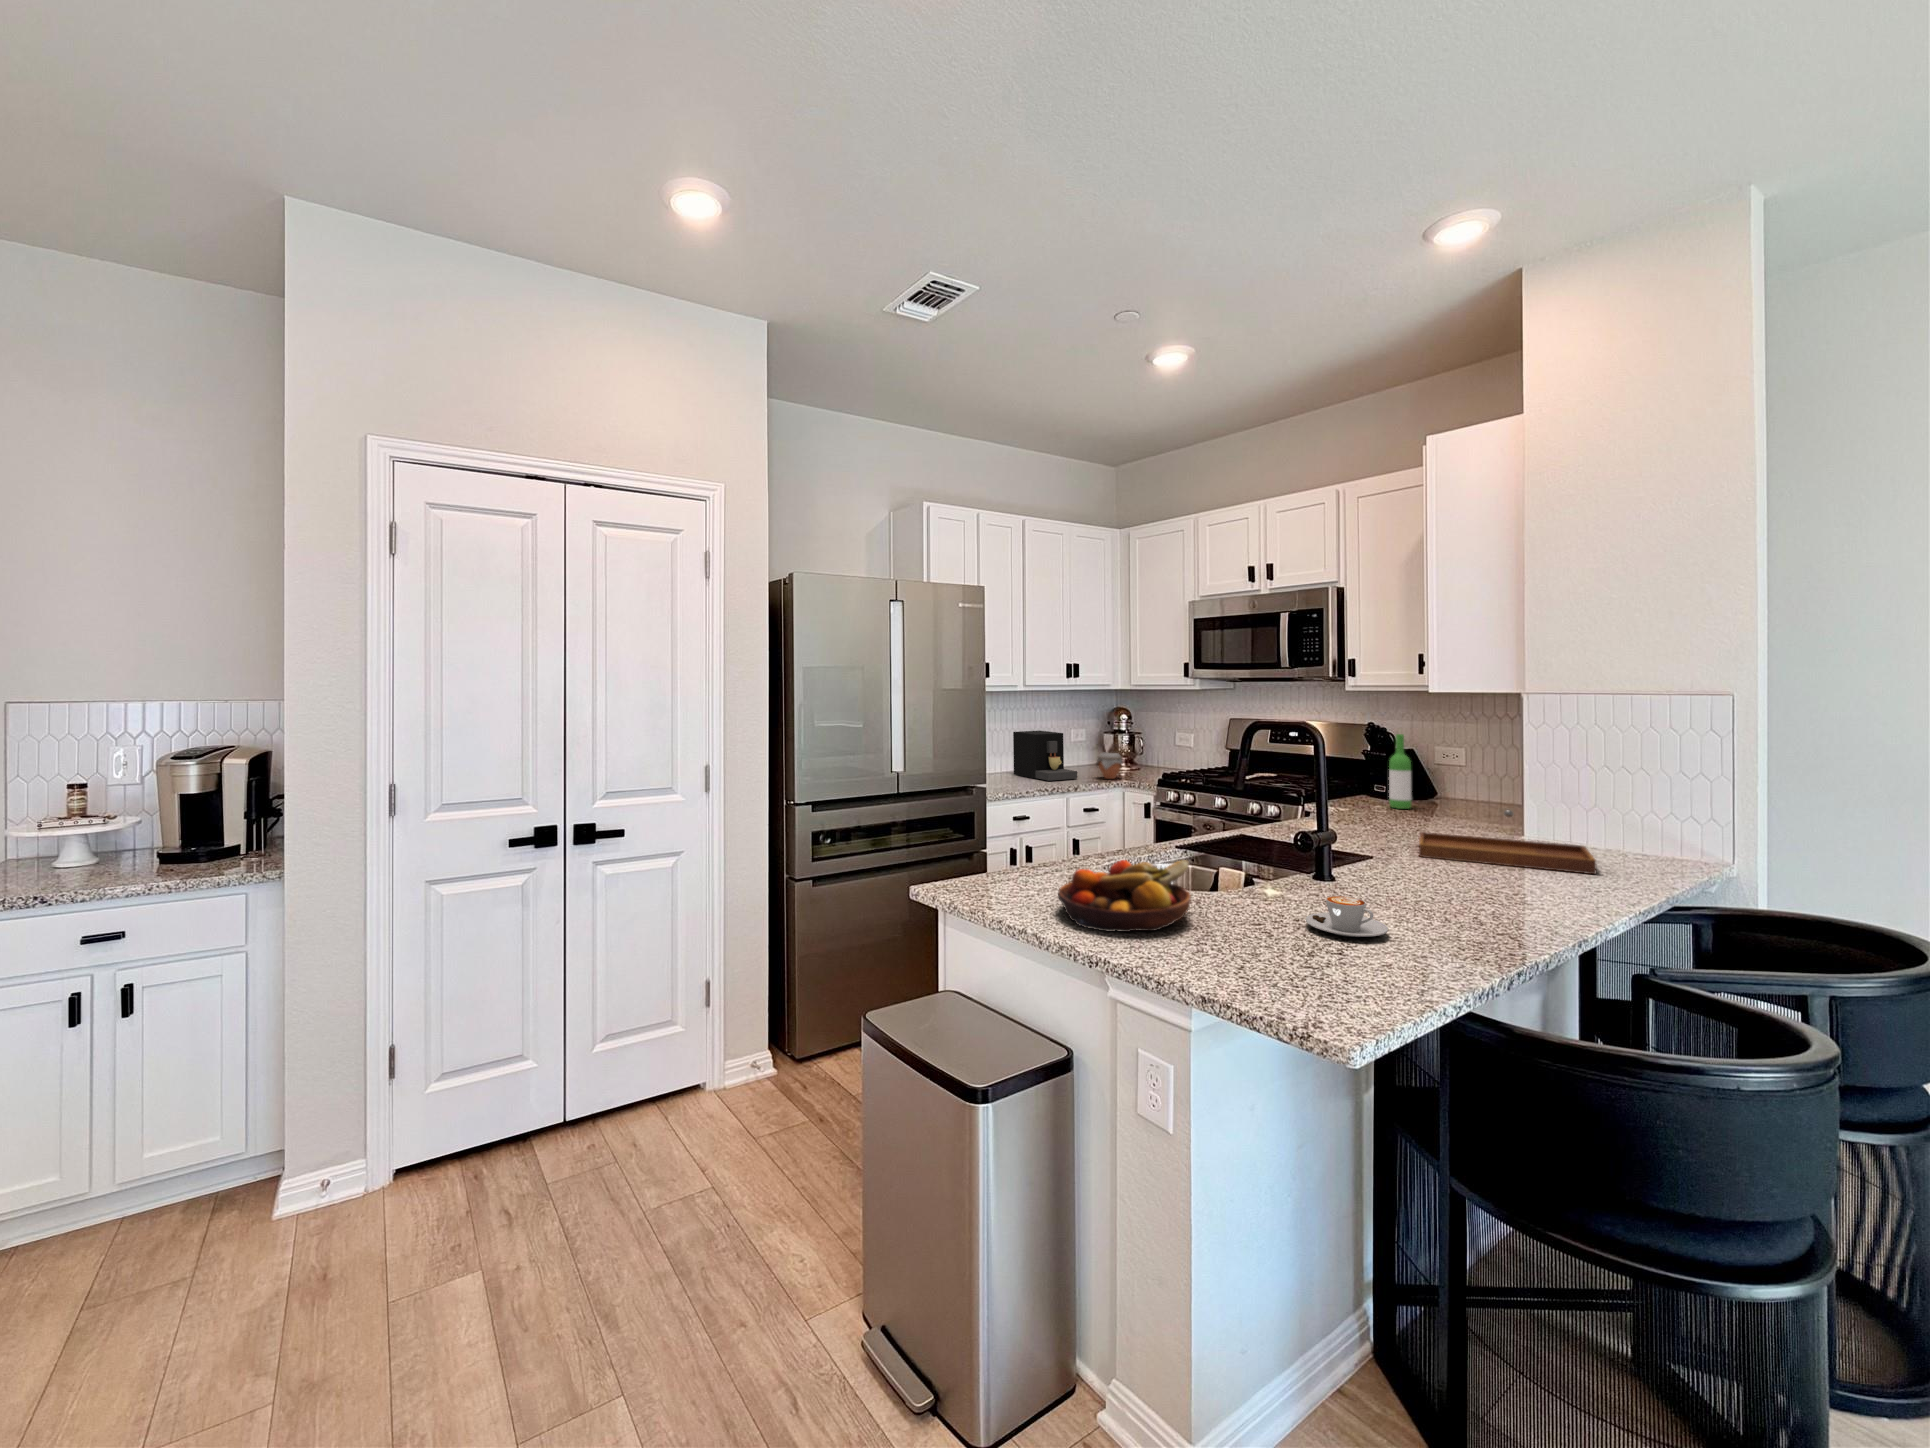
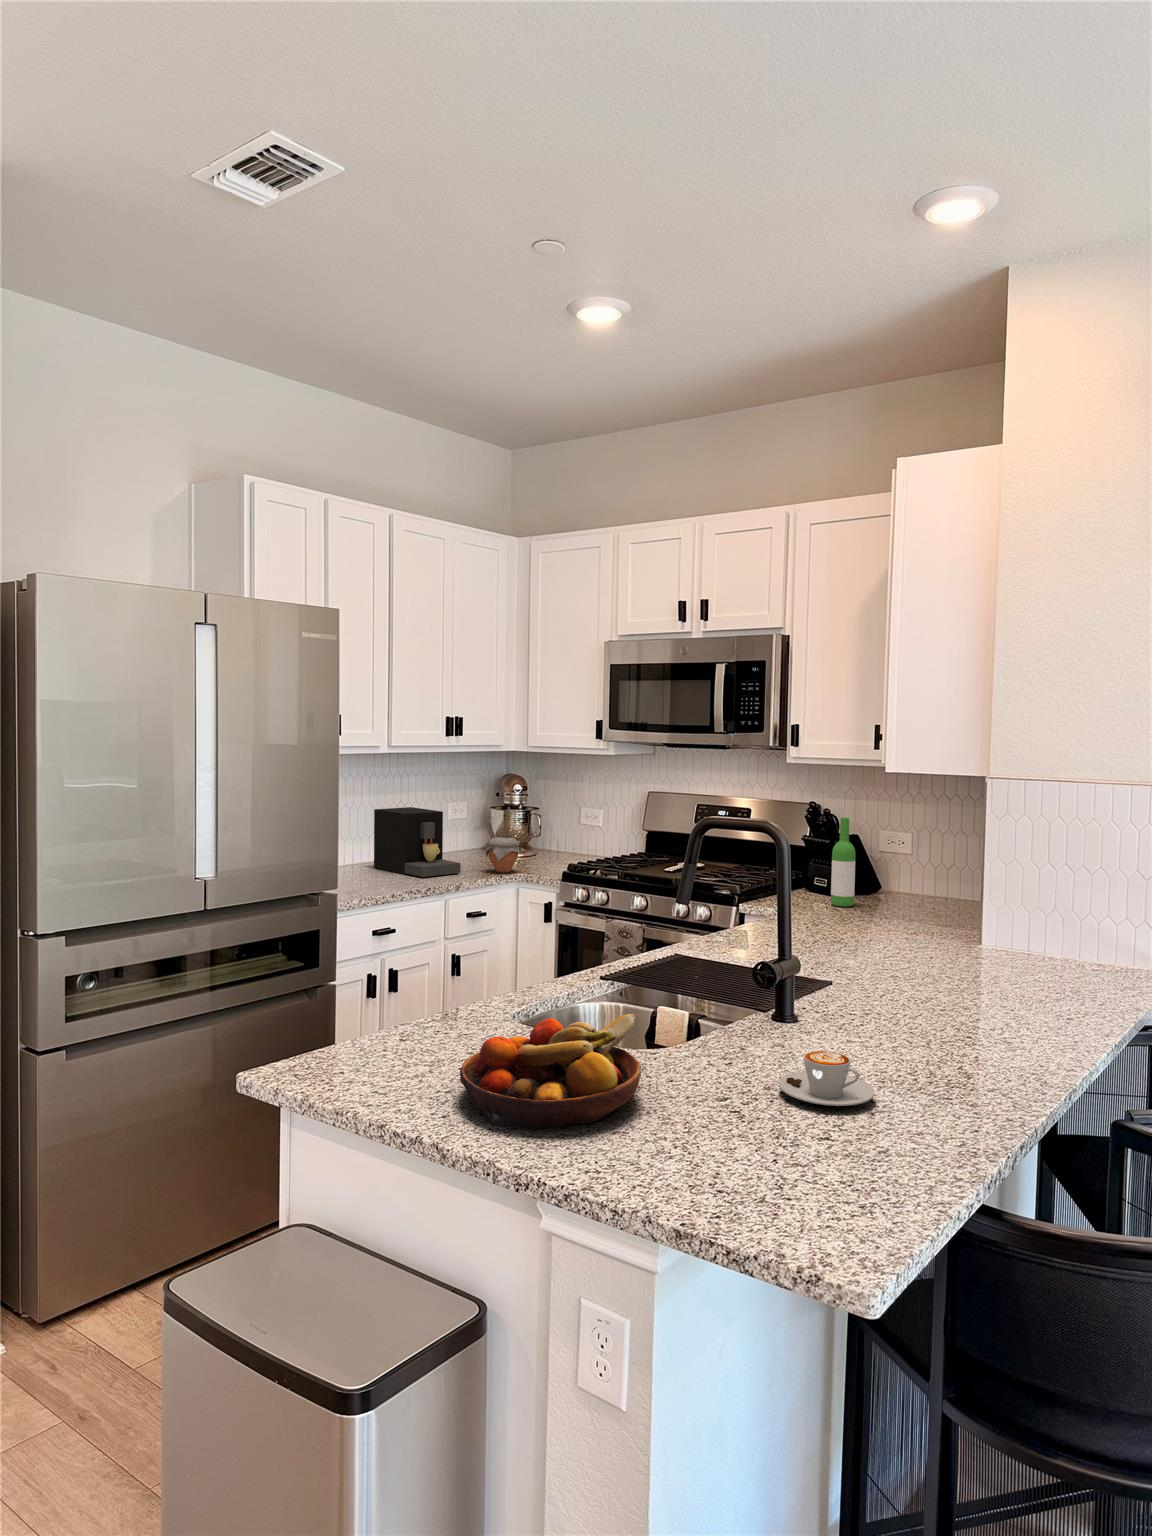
tray: present [1419,810,1596,874] -> none [875,915,1055,988]

